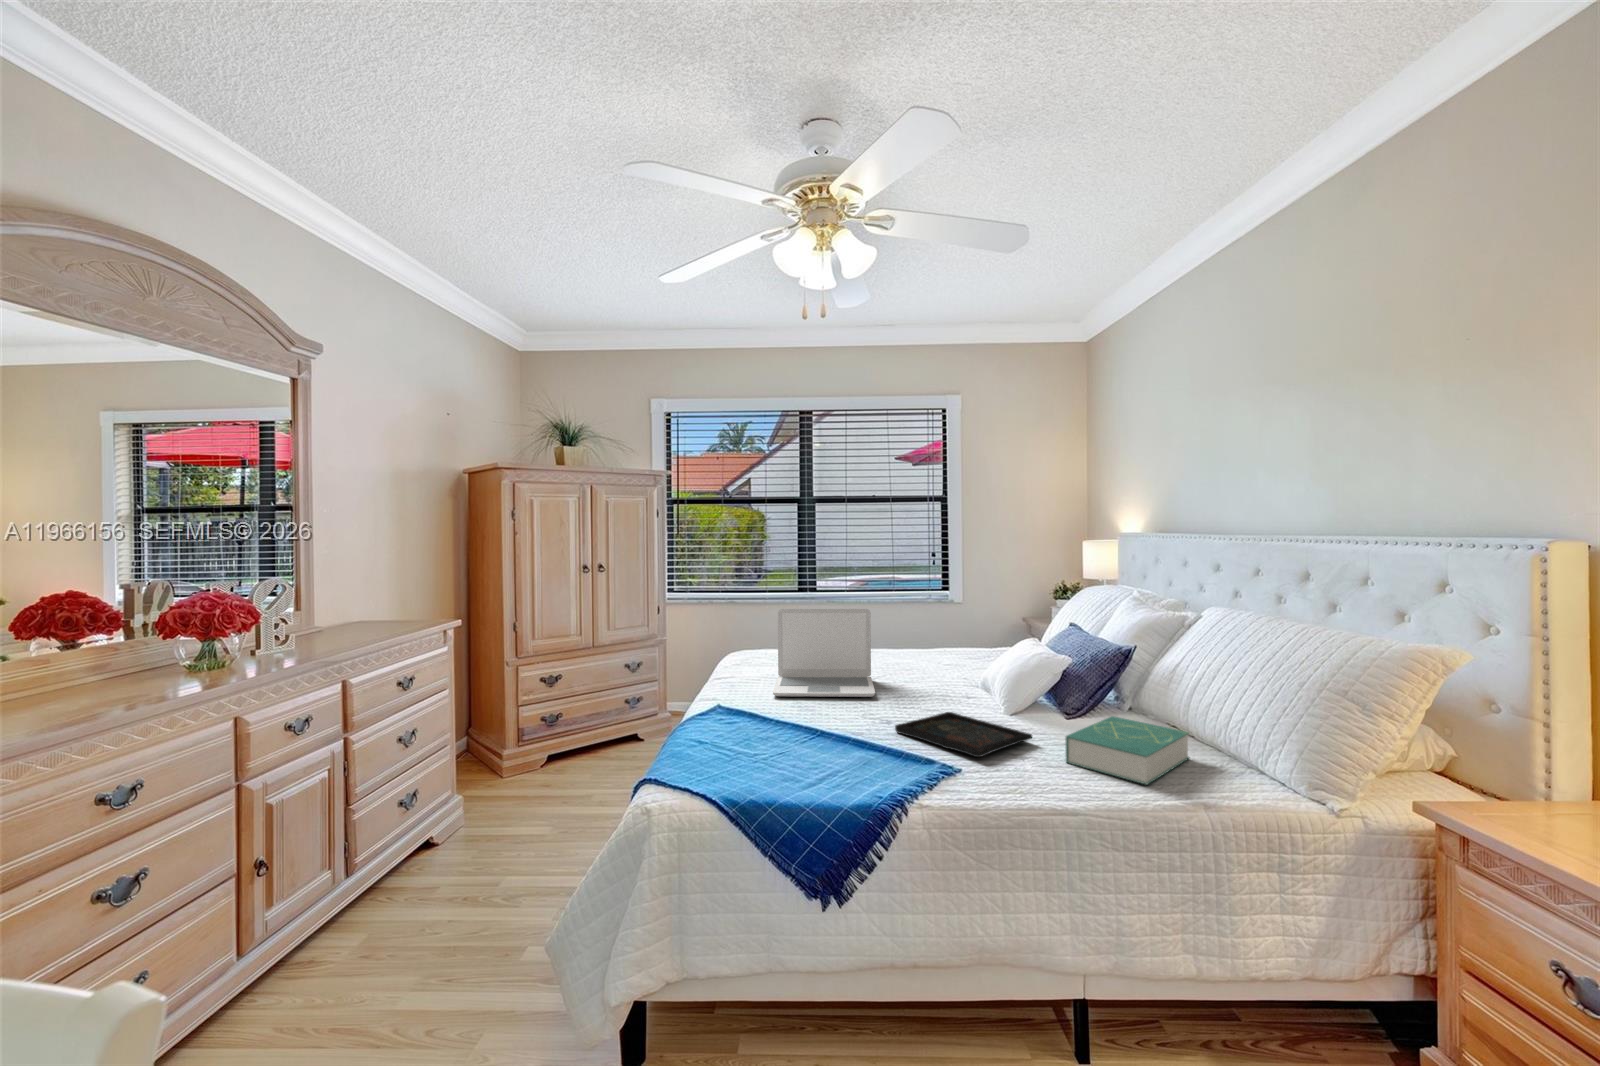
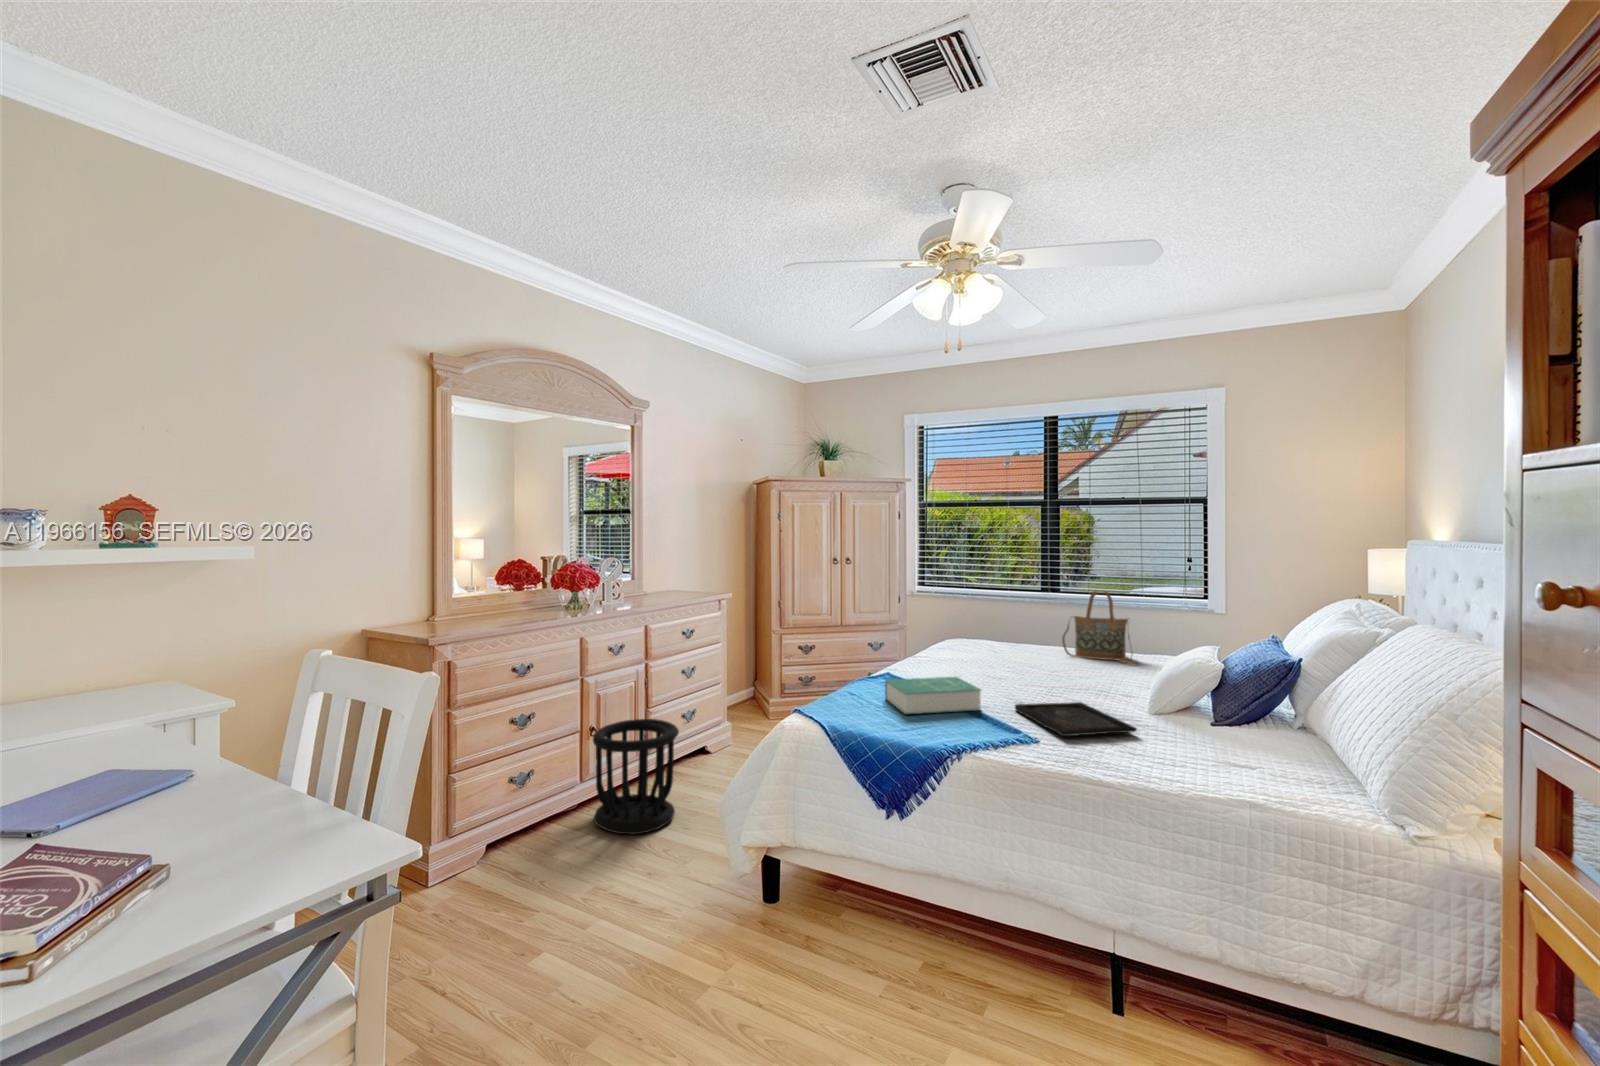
handbag: none [865,589,938,660] -> present [1062,591,1138,663]
laptop: present [773,609,875,697] -> none [939,600,1044,684]
book: present [1066,716,1189,785] -> present [885,677,981,714]
wastebasket: none [268,823,430,1031] -> present [593,719,679,834]

